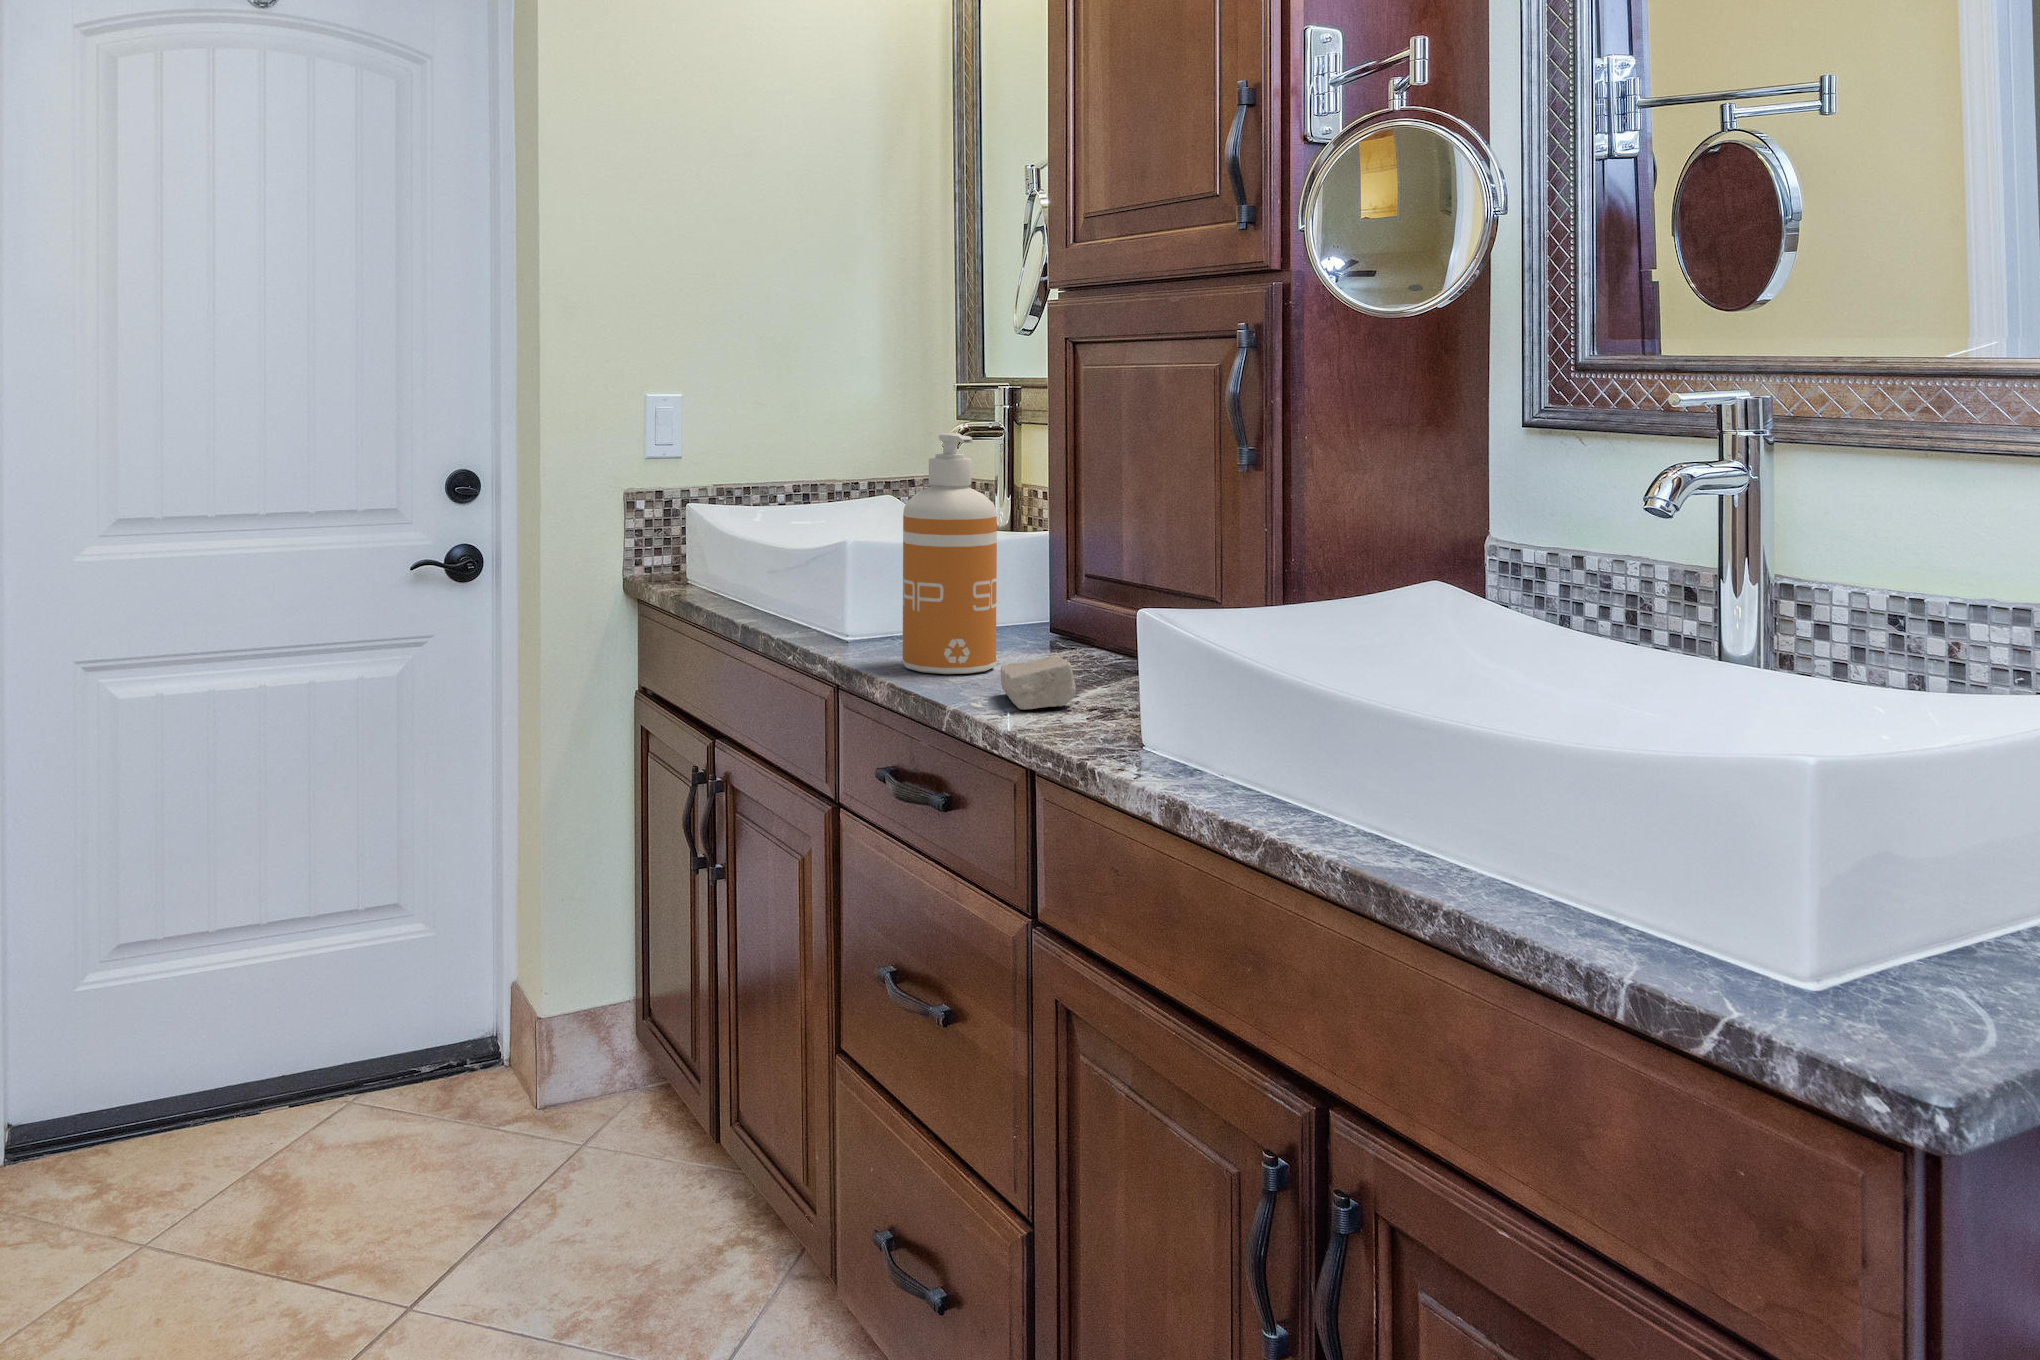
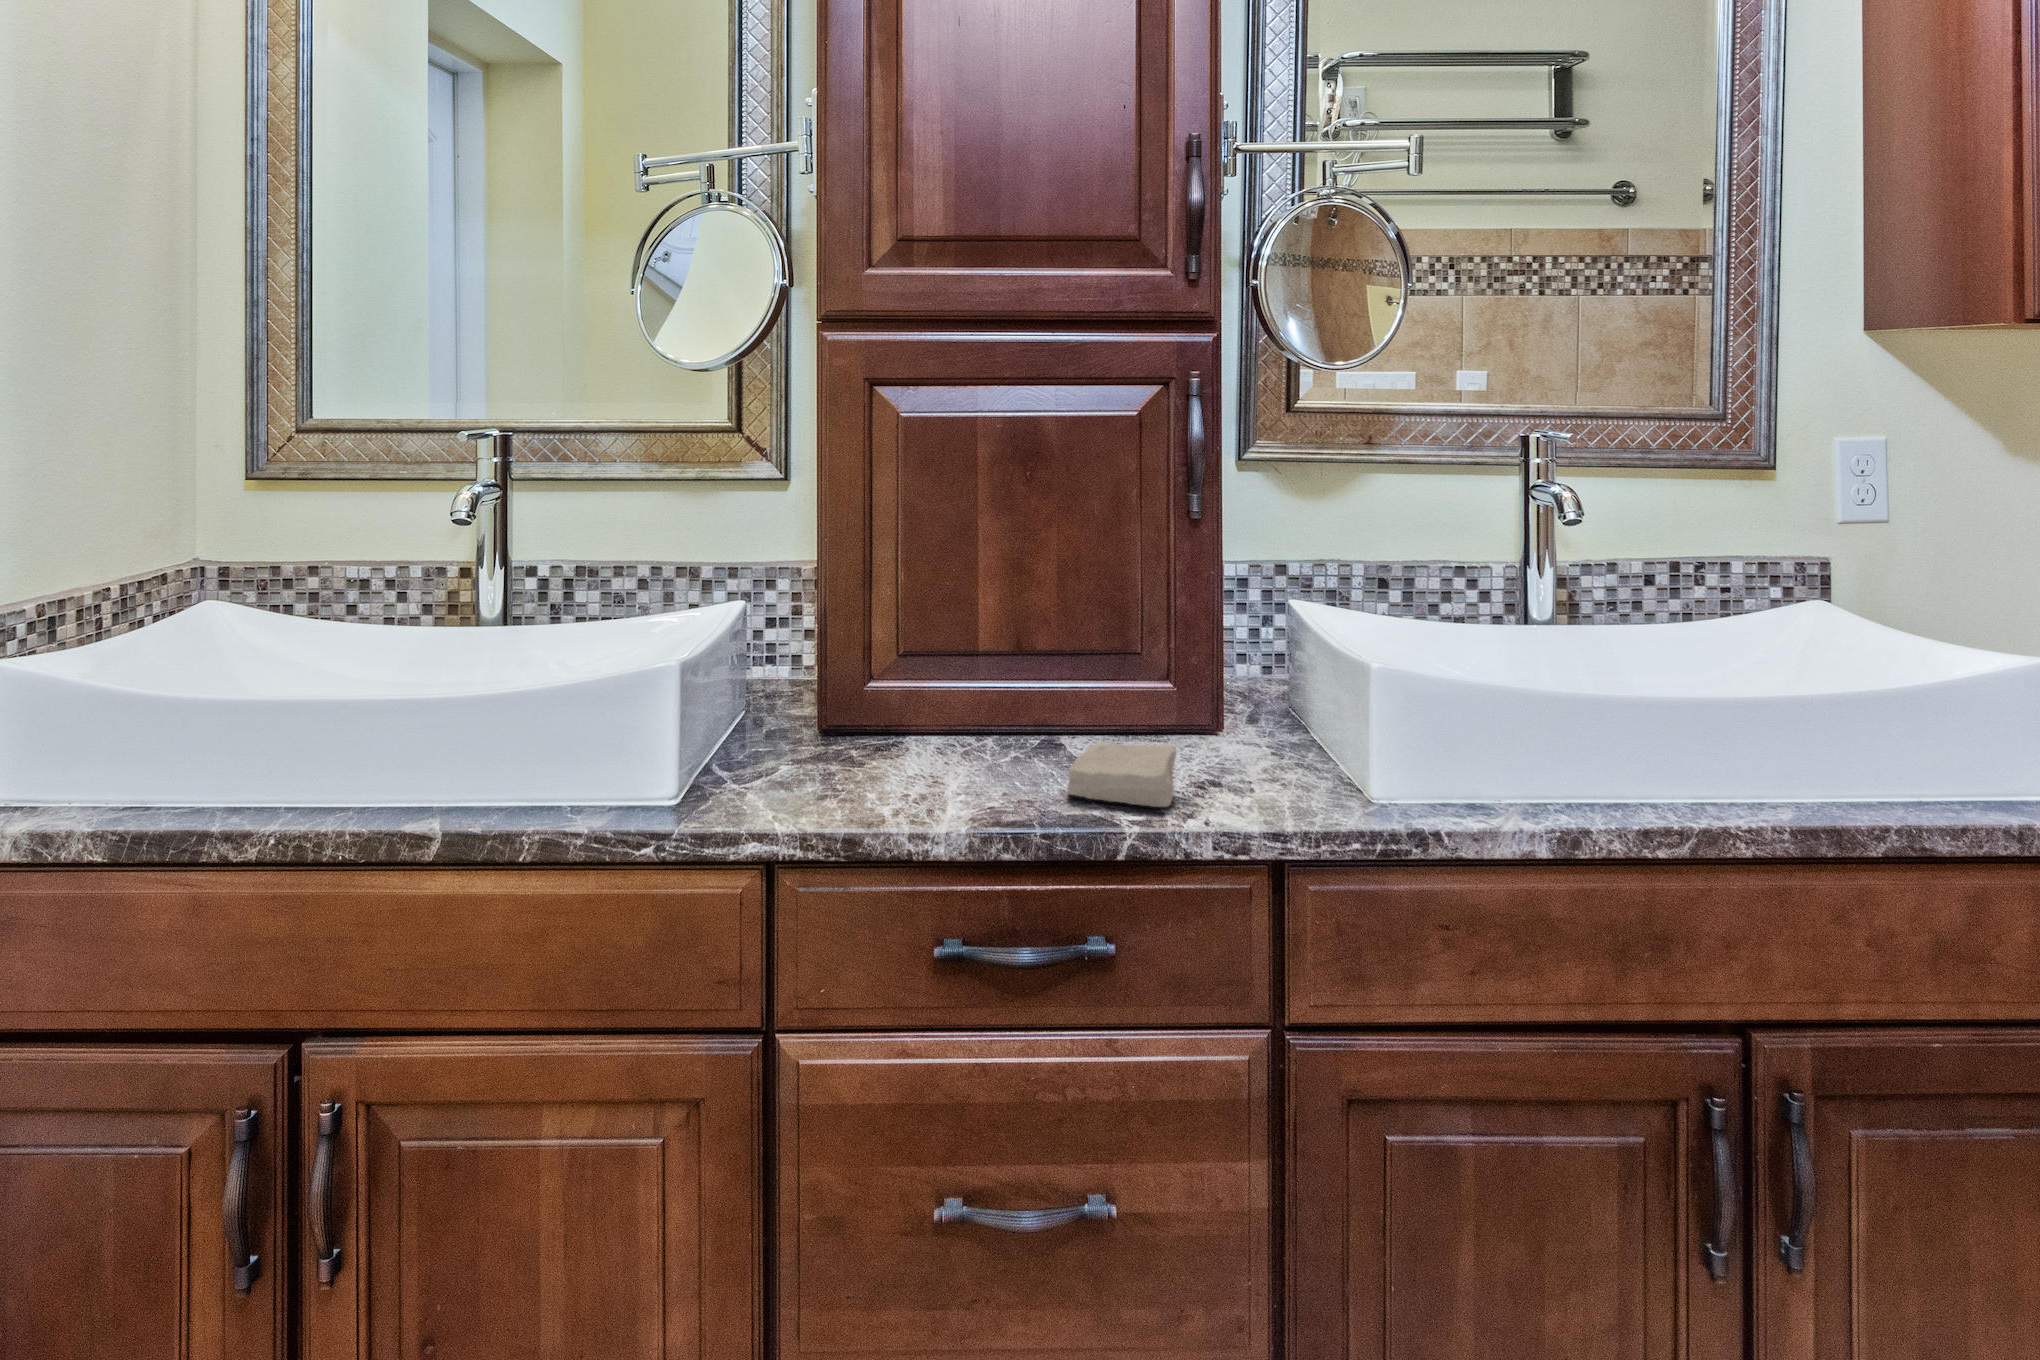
soap dispenser: present [903,433,997,674] -> none [837,512,951,809]

